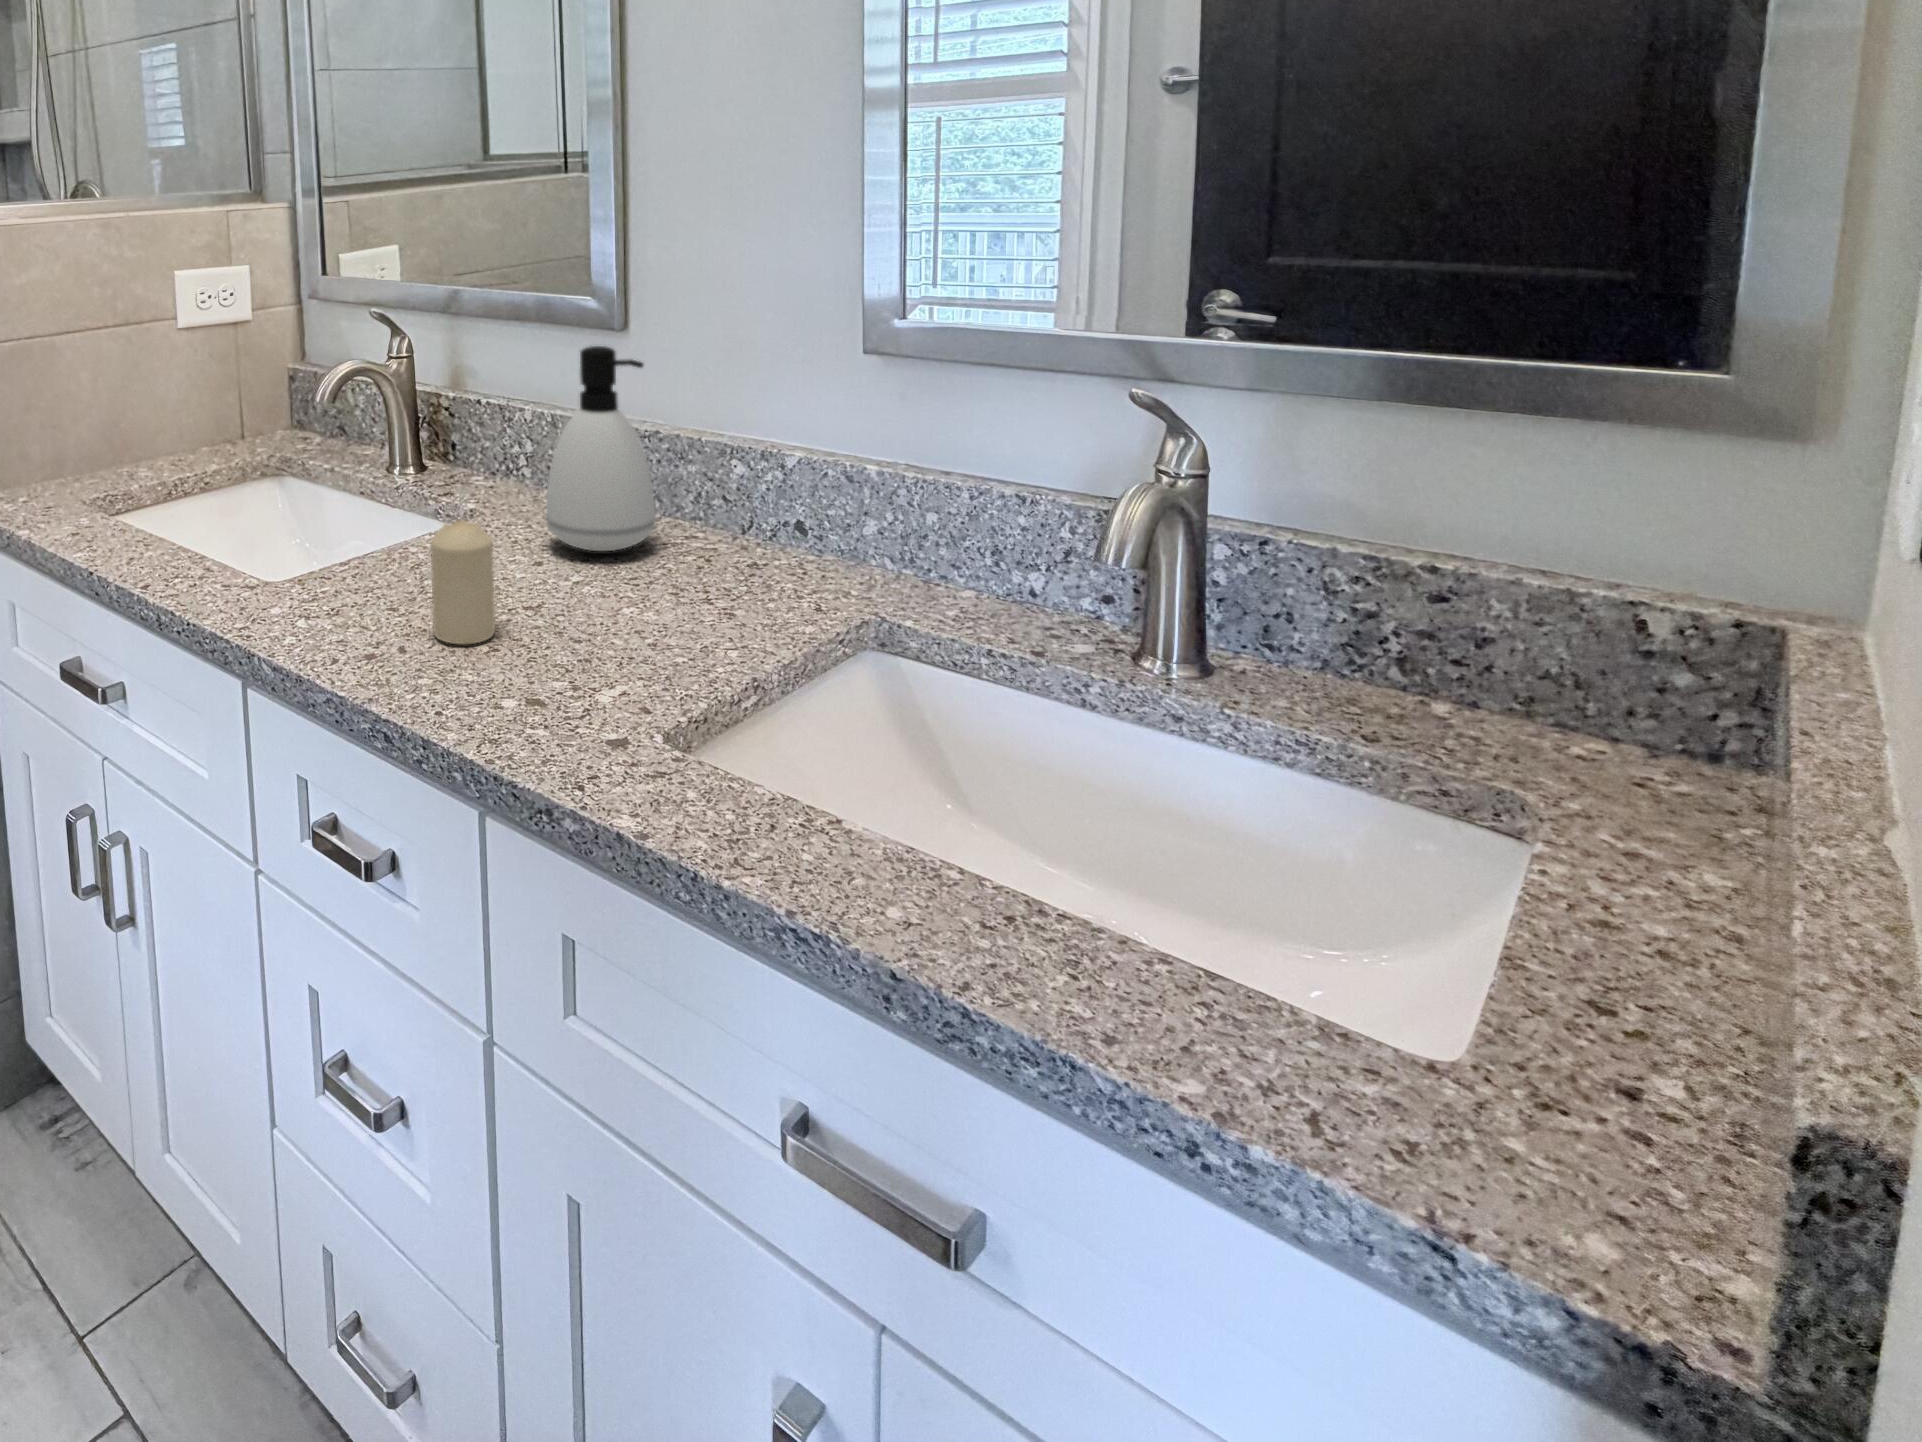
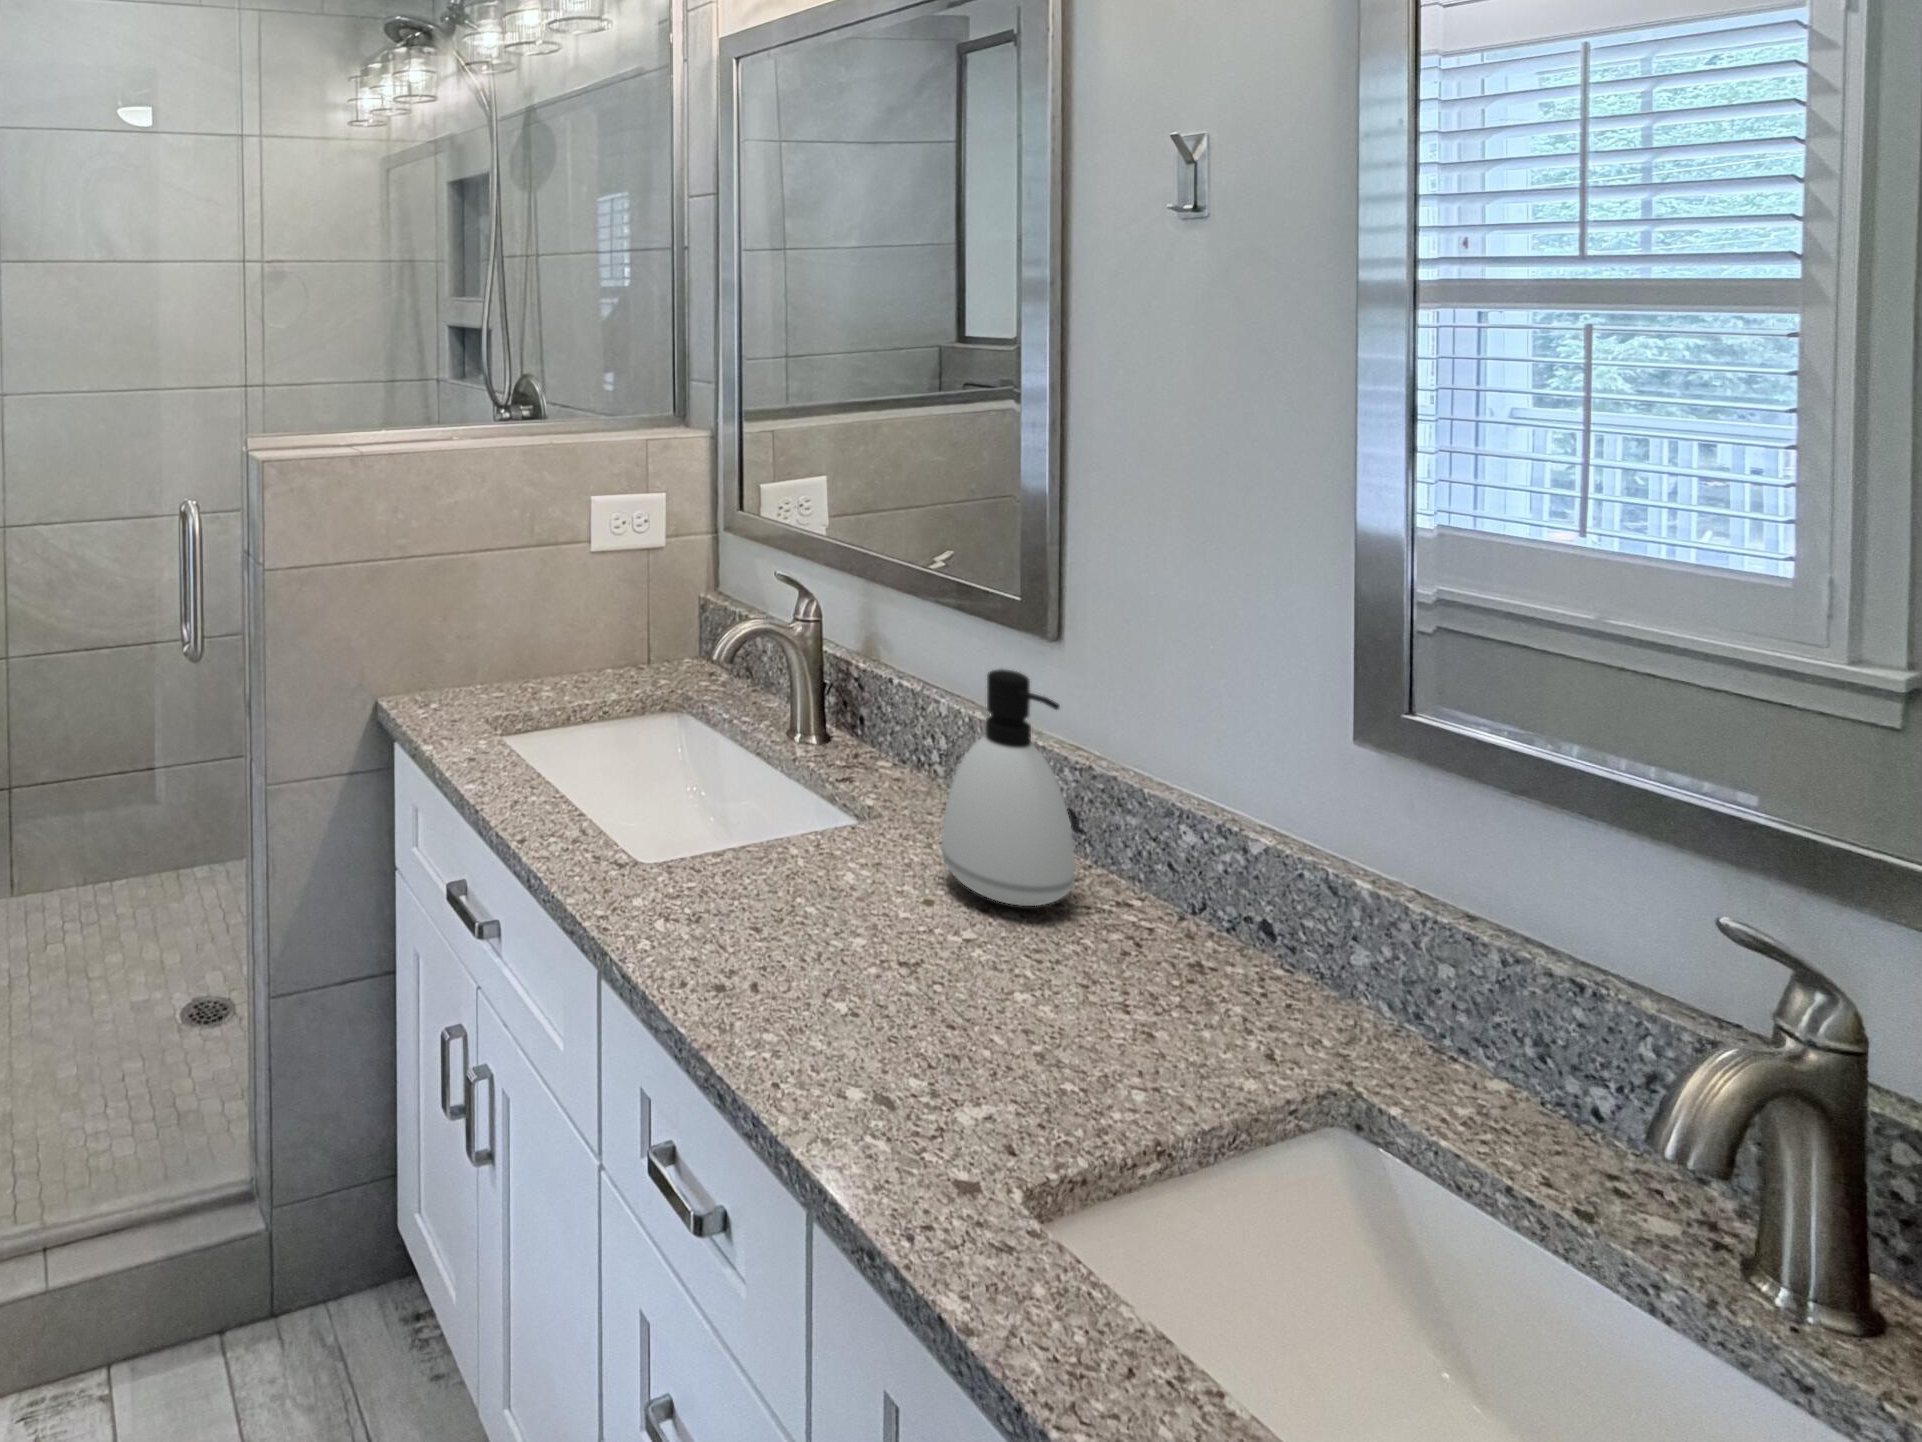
candle: present [431,520,495,644] -> none [792,858,859,999]

